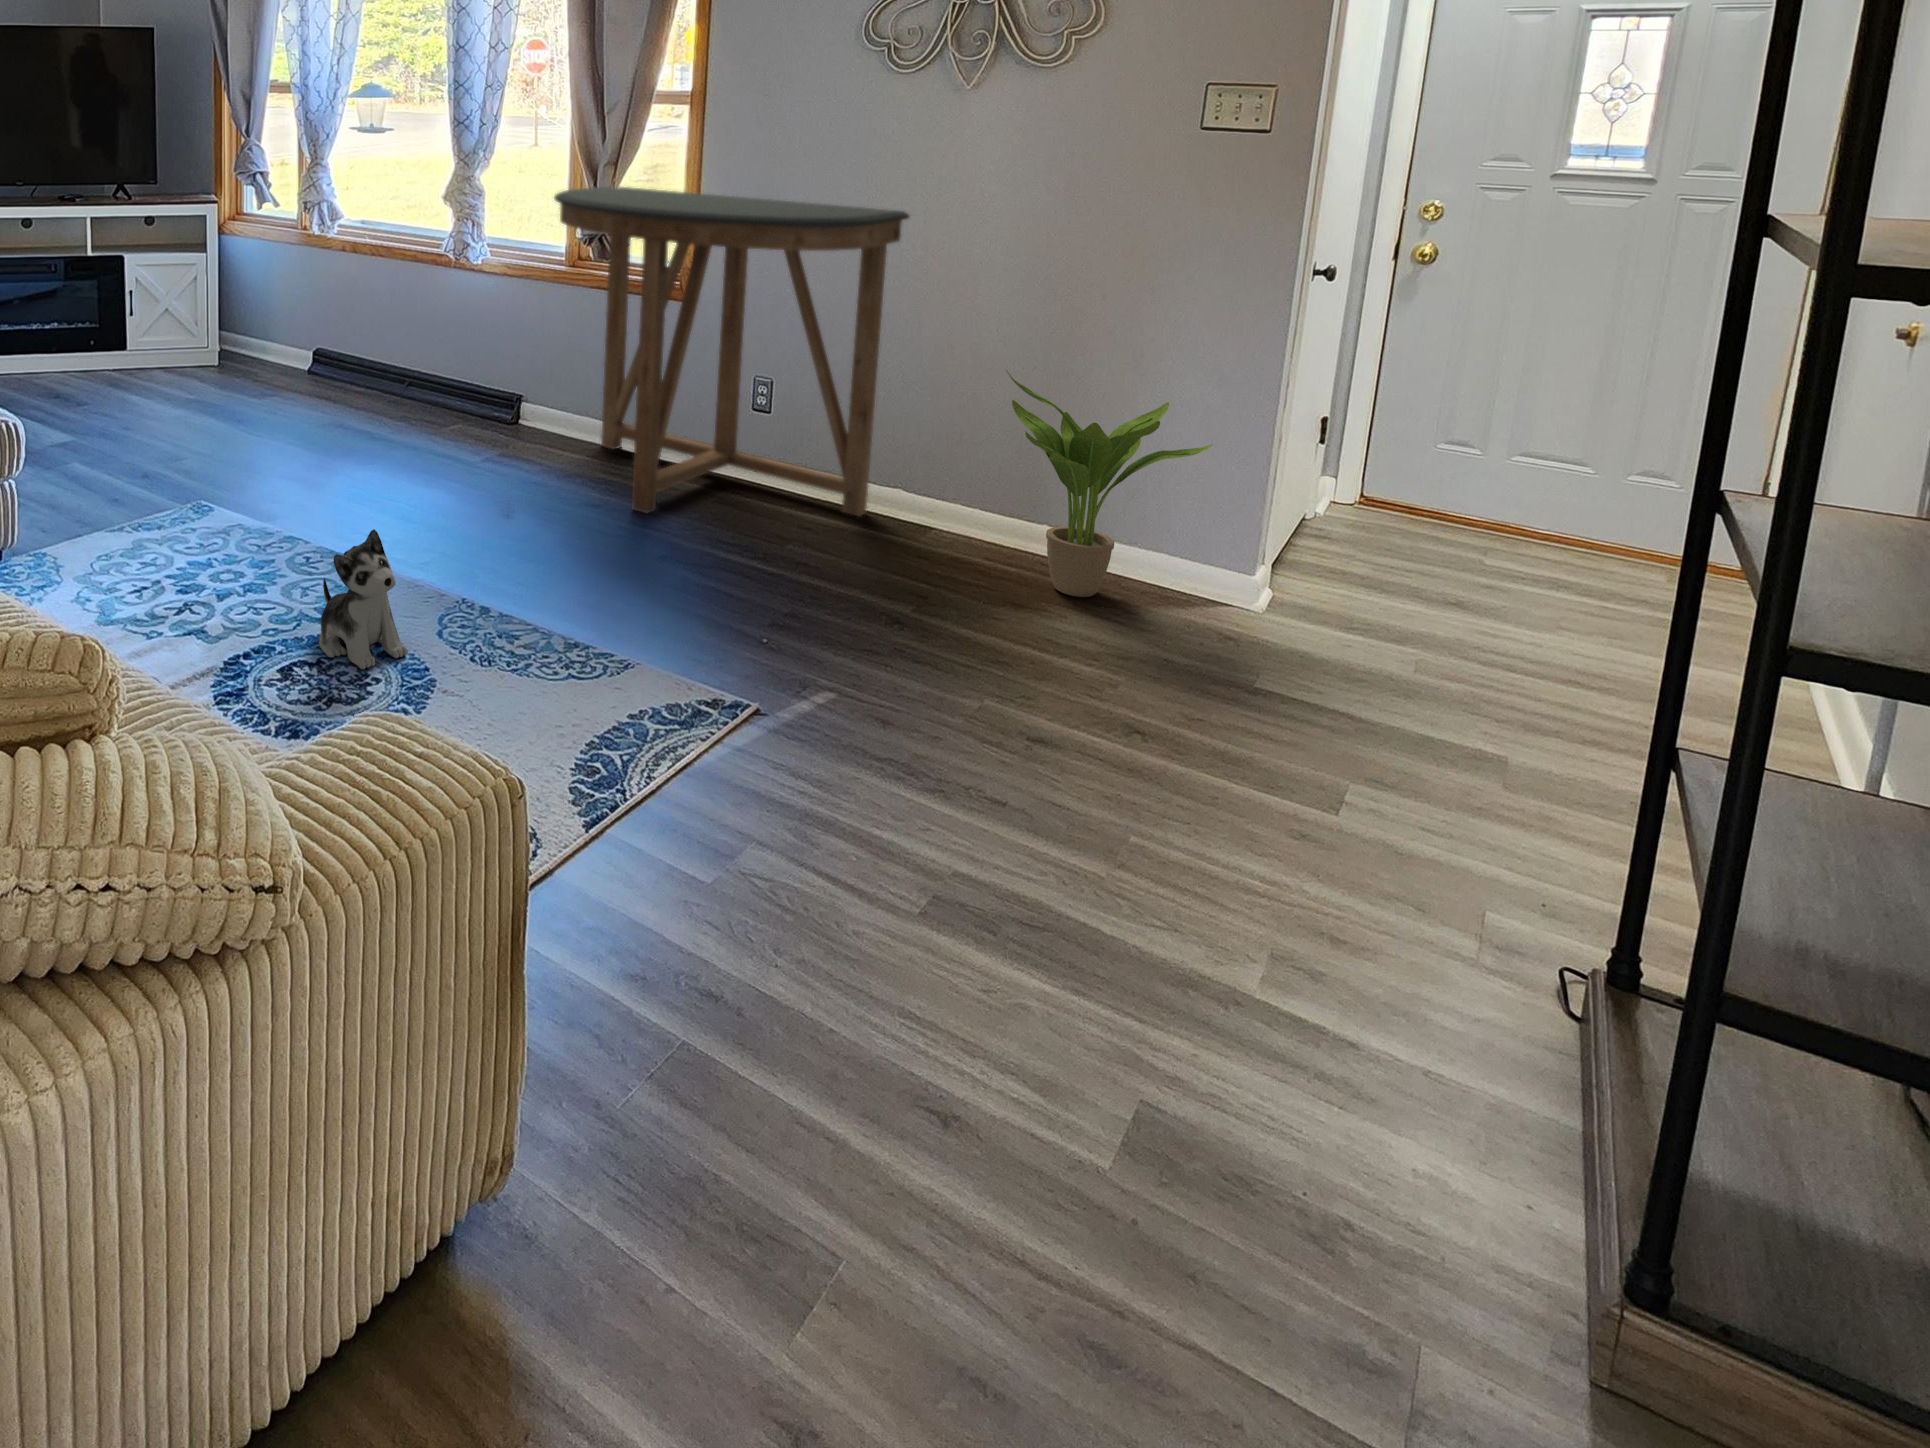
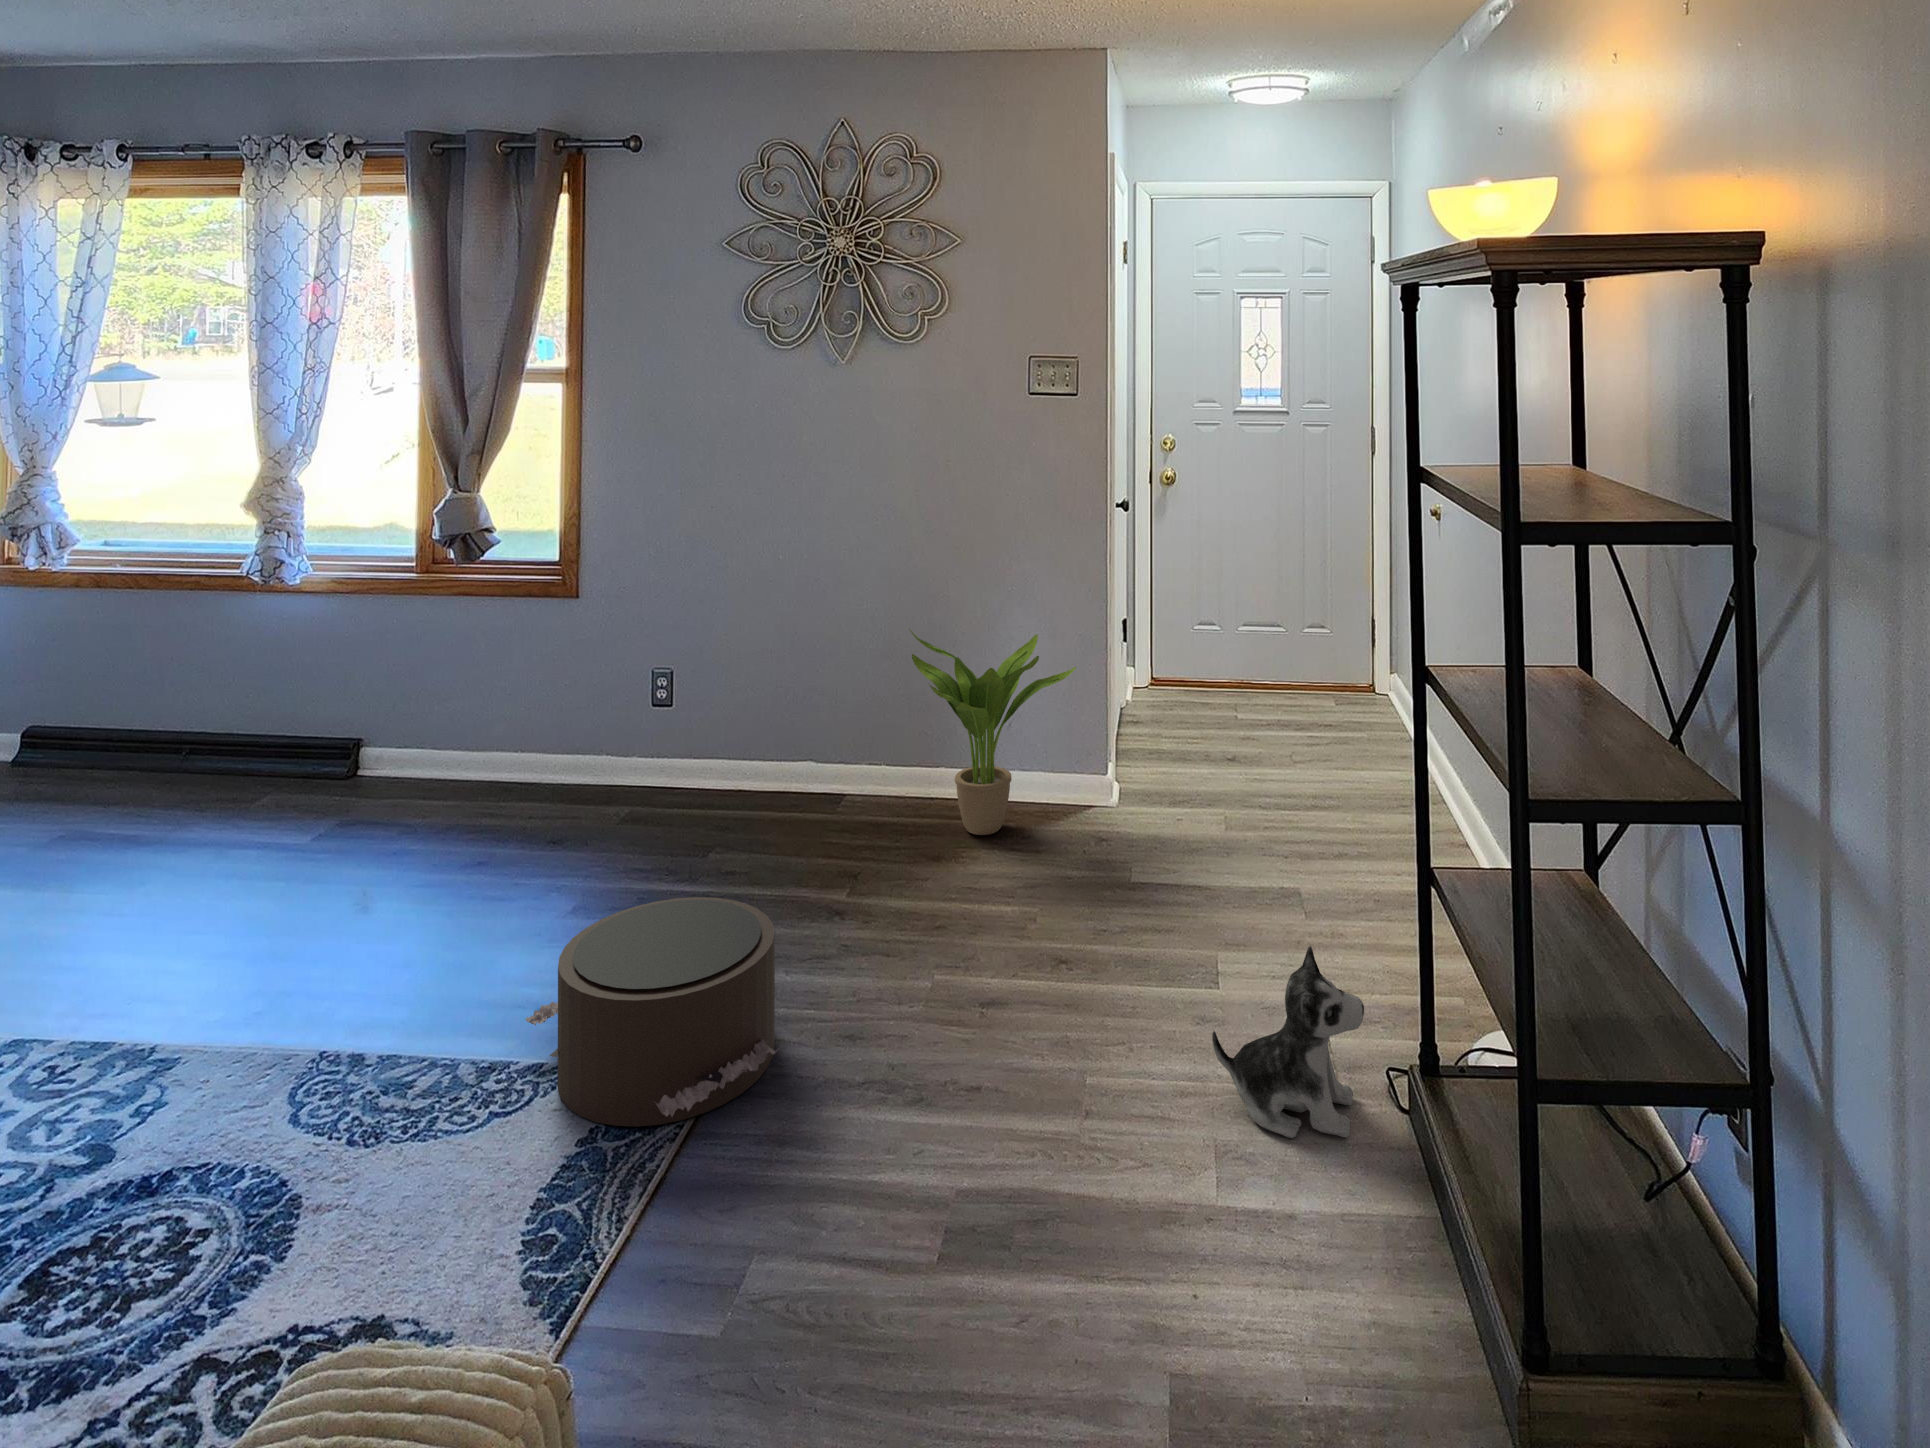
console table: present [554,186,909,516] -> none [407,477,802,858]
plush toy: present [319,529,408,669] -> present [1212,946,1364,1138]
pouf: none [603,555,814,729] -> present [525,897,779,1127]

